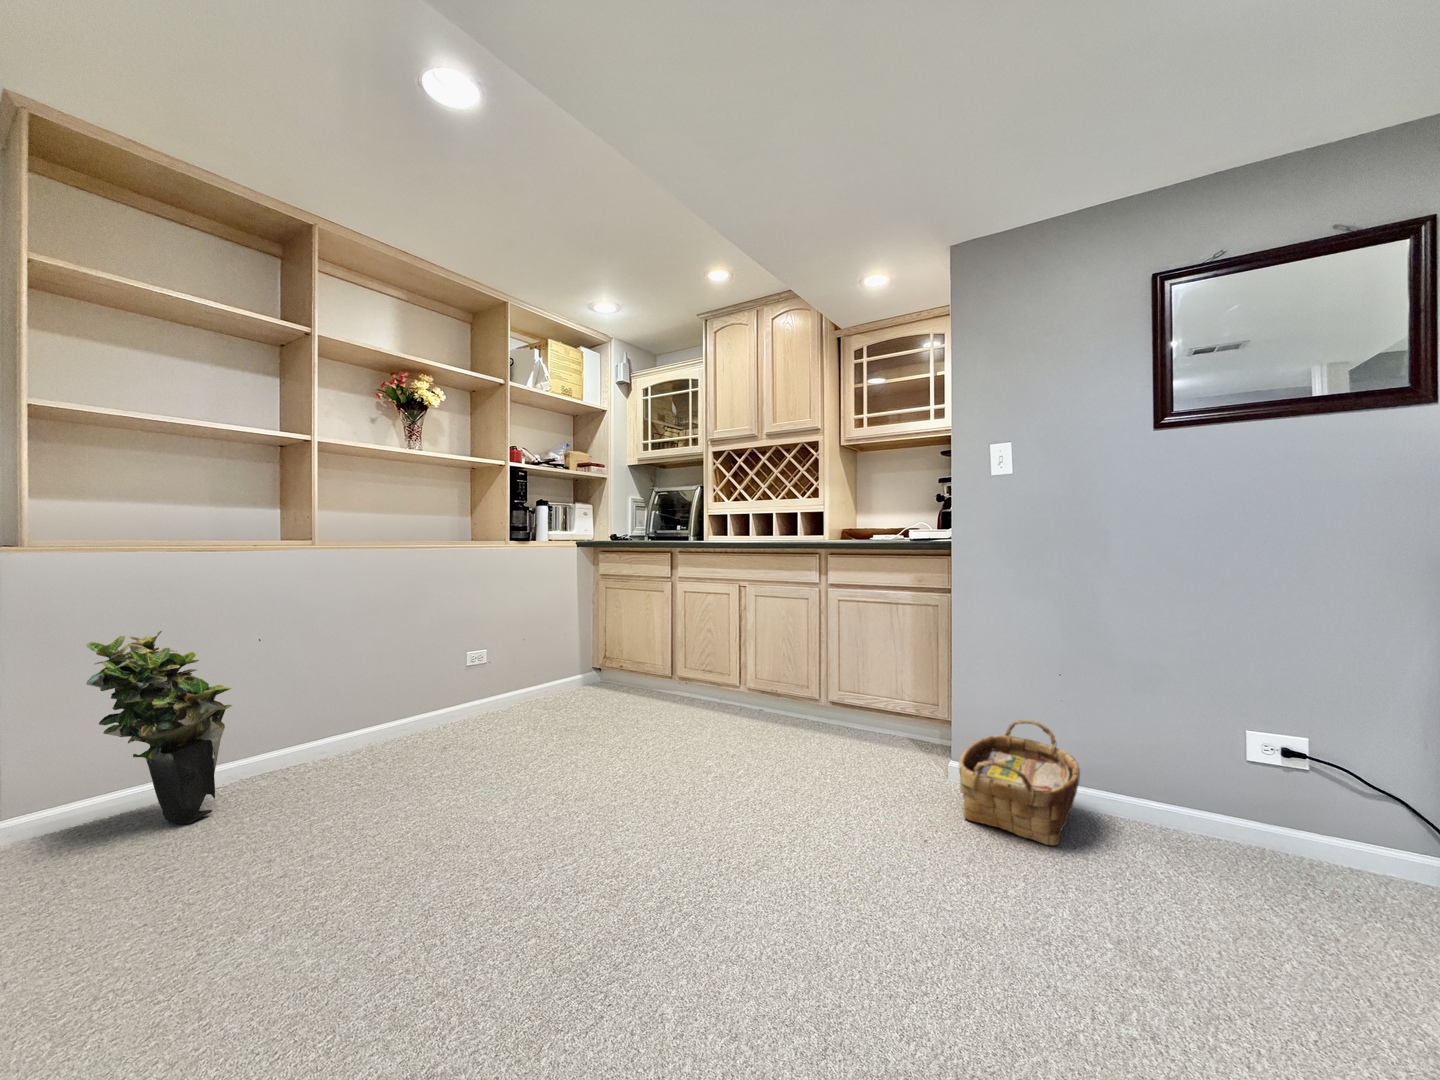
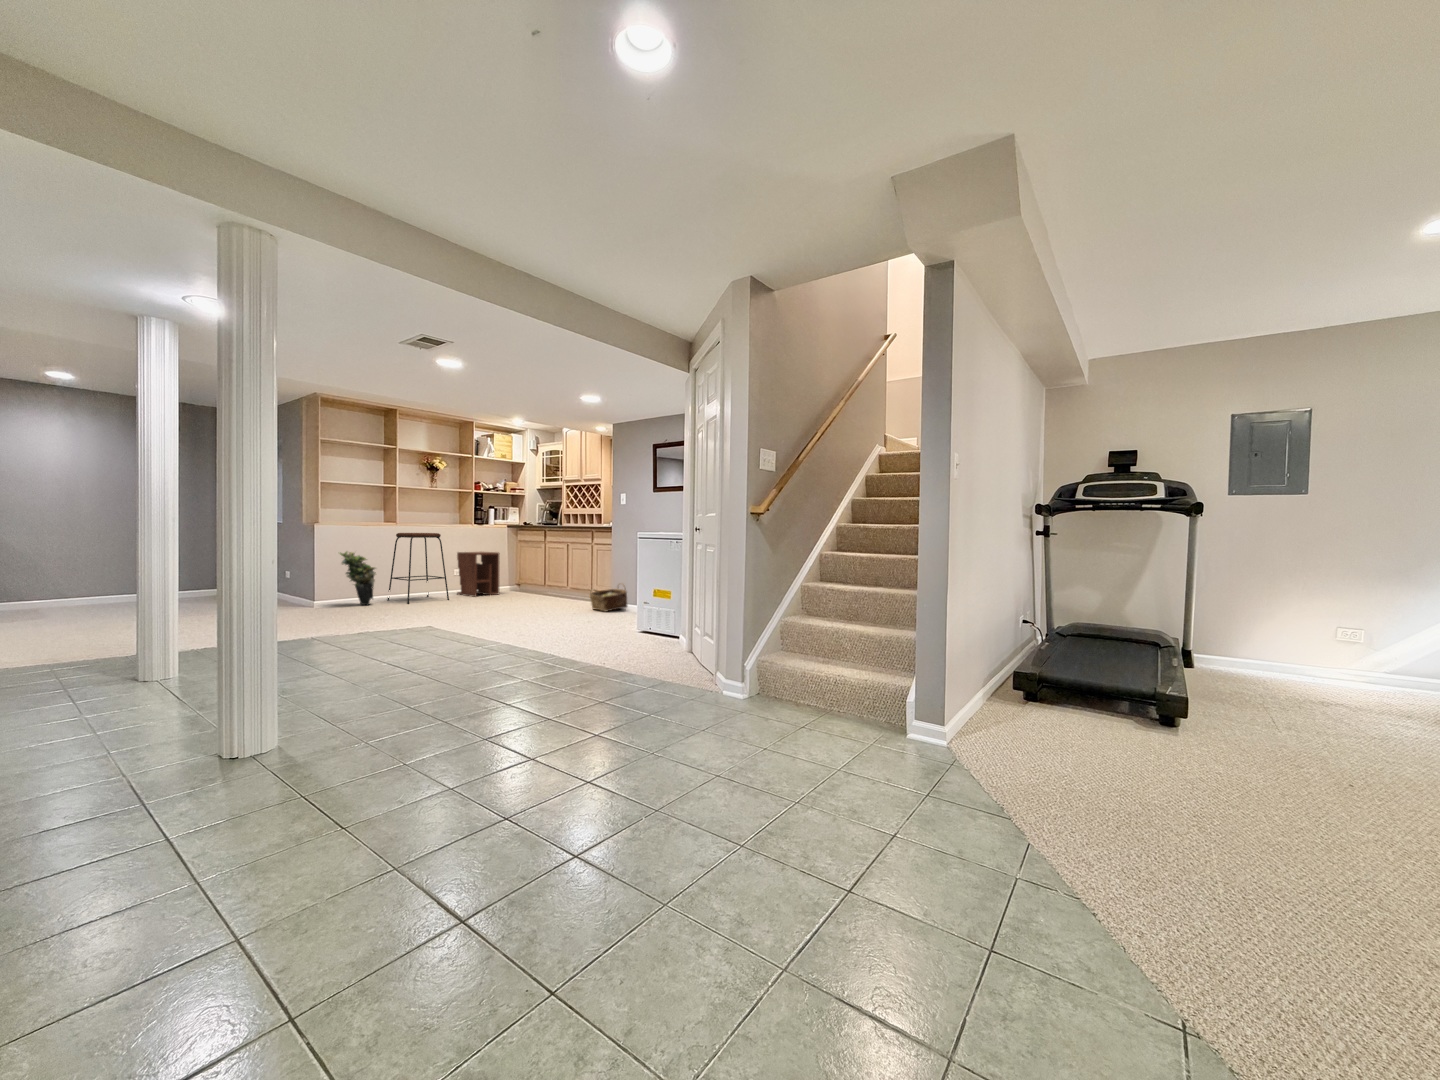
bar stool: none [277,566,463,799] -> present [387,533,449,604]
side table: none [474,605,579,731] -> present [457,552,500,597]

